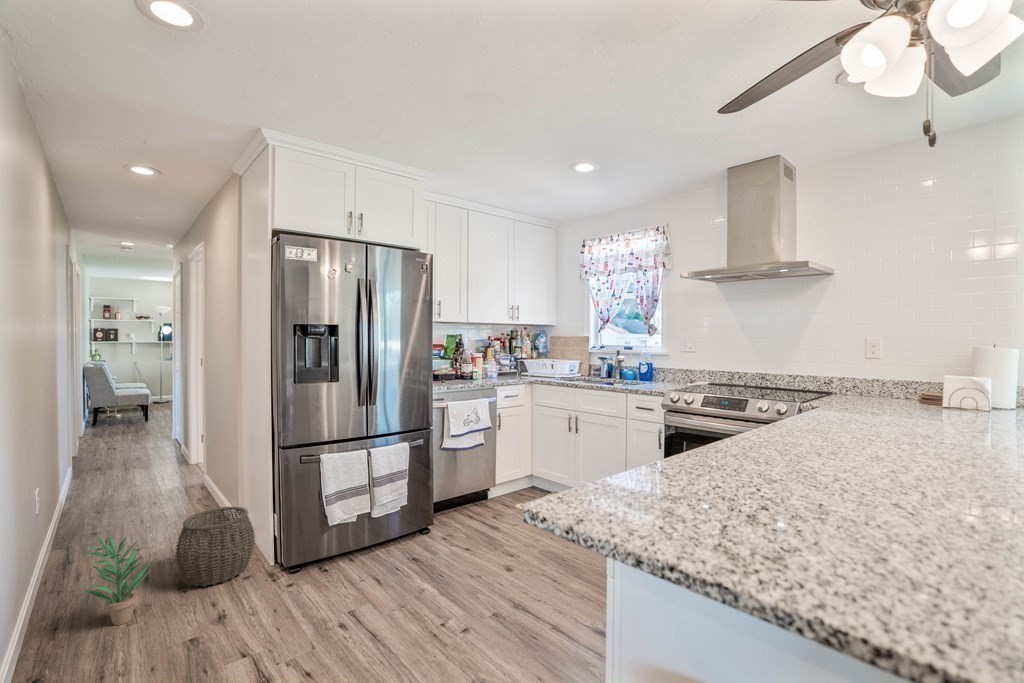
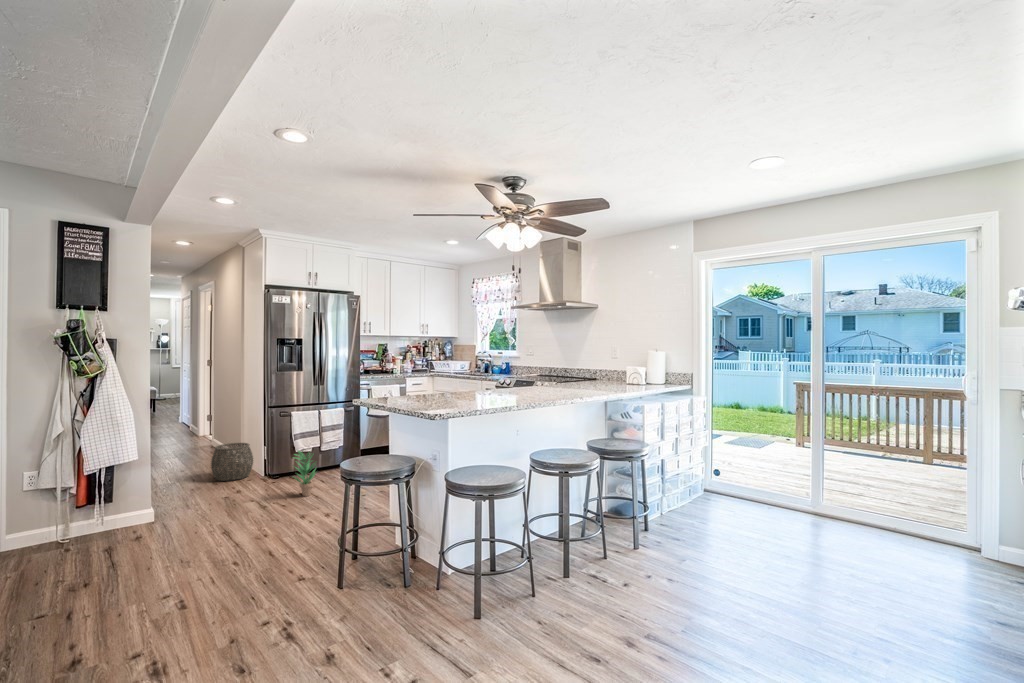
potted plant: present [85,535,151,625] -> present [294,450,316,496]

